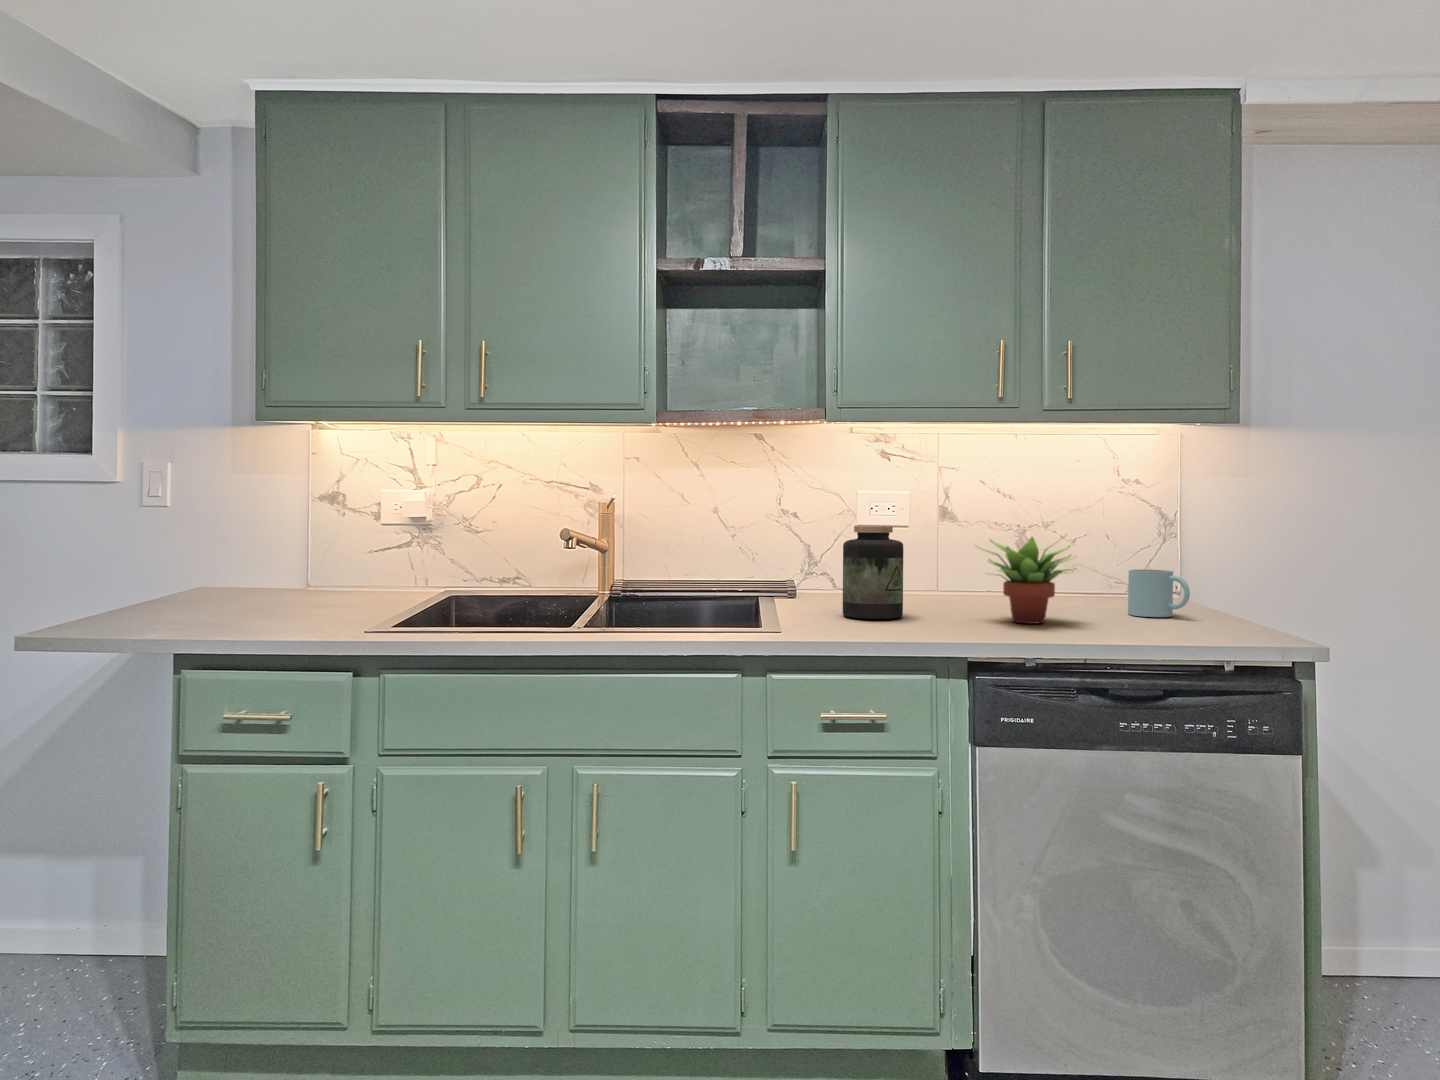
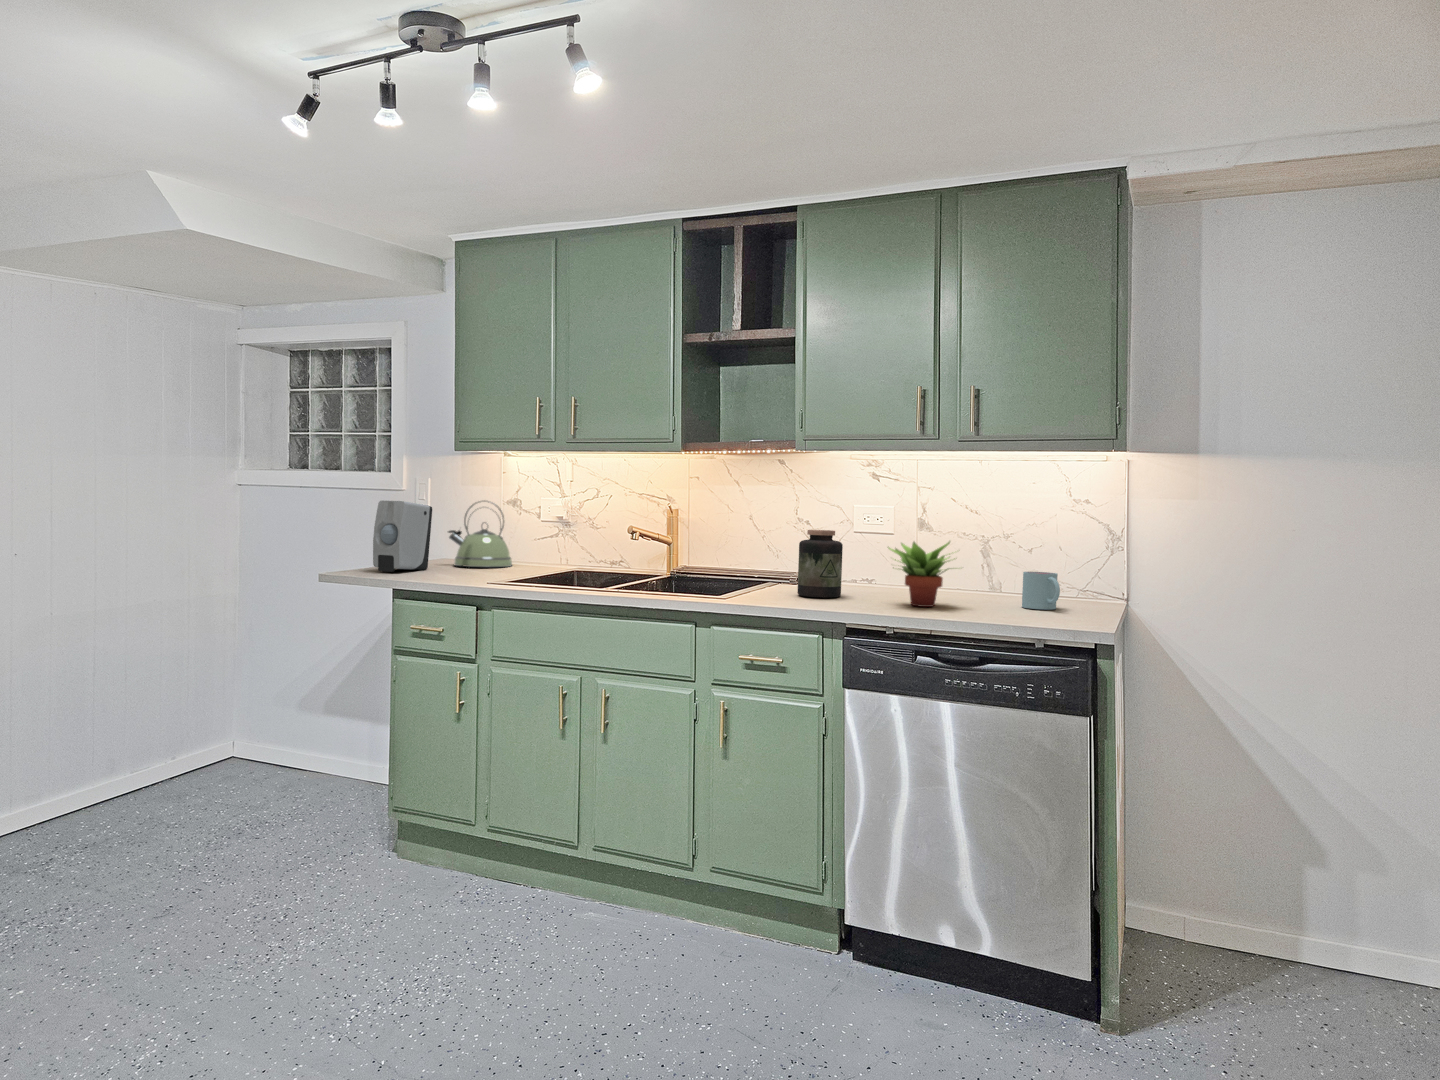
kettle: none [232,497,343,601] -> present [448,501,512,567]
soap dispenser: none [120,500,218,619] -> present [373,500,432,572]

